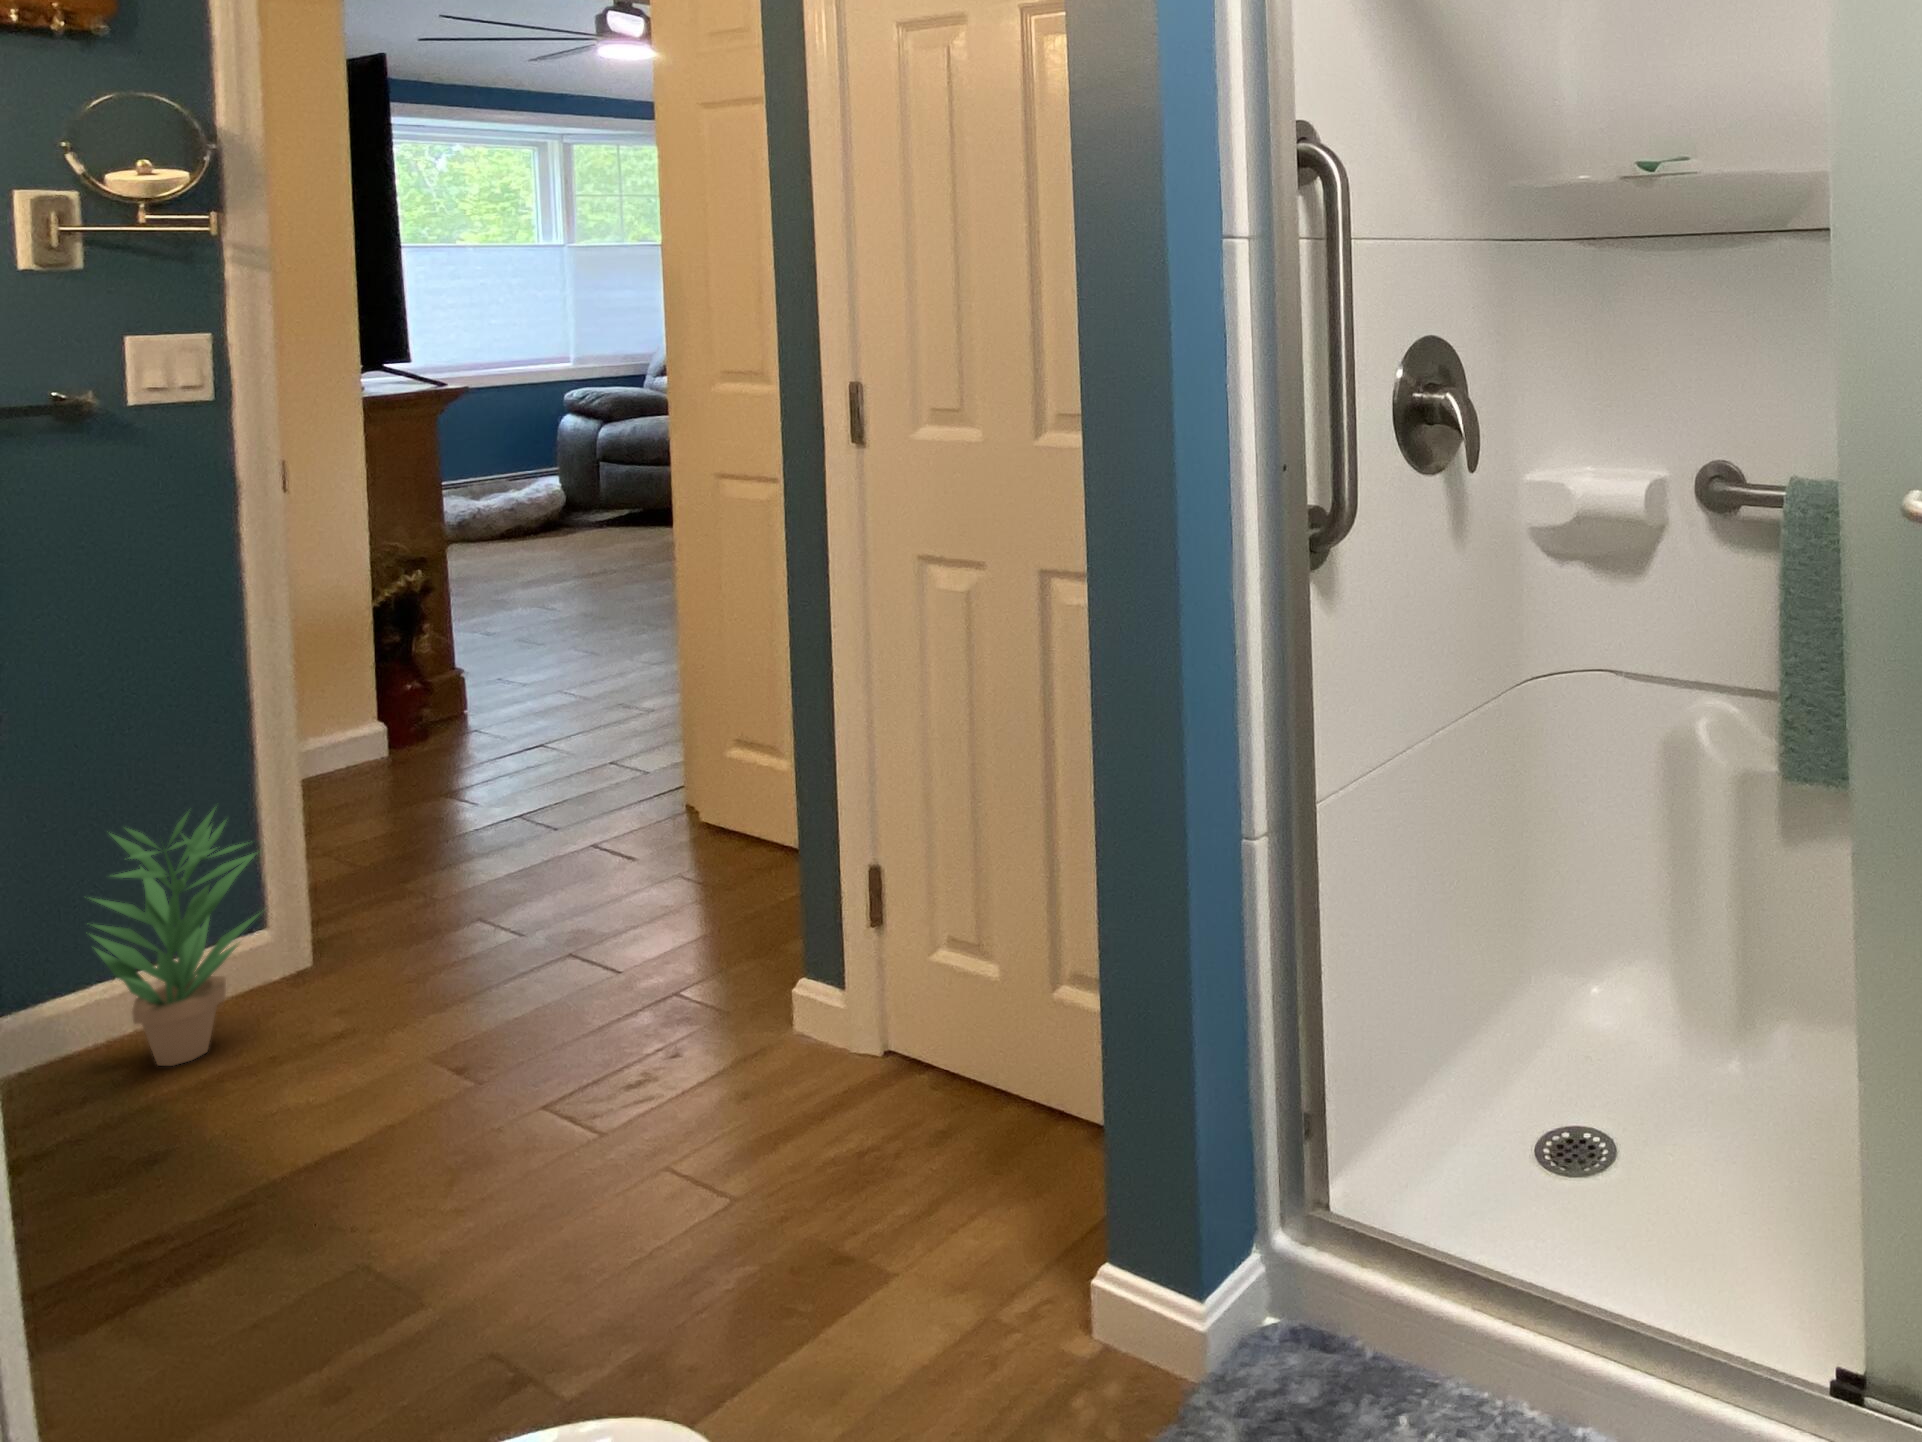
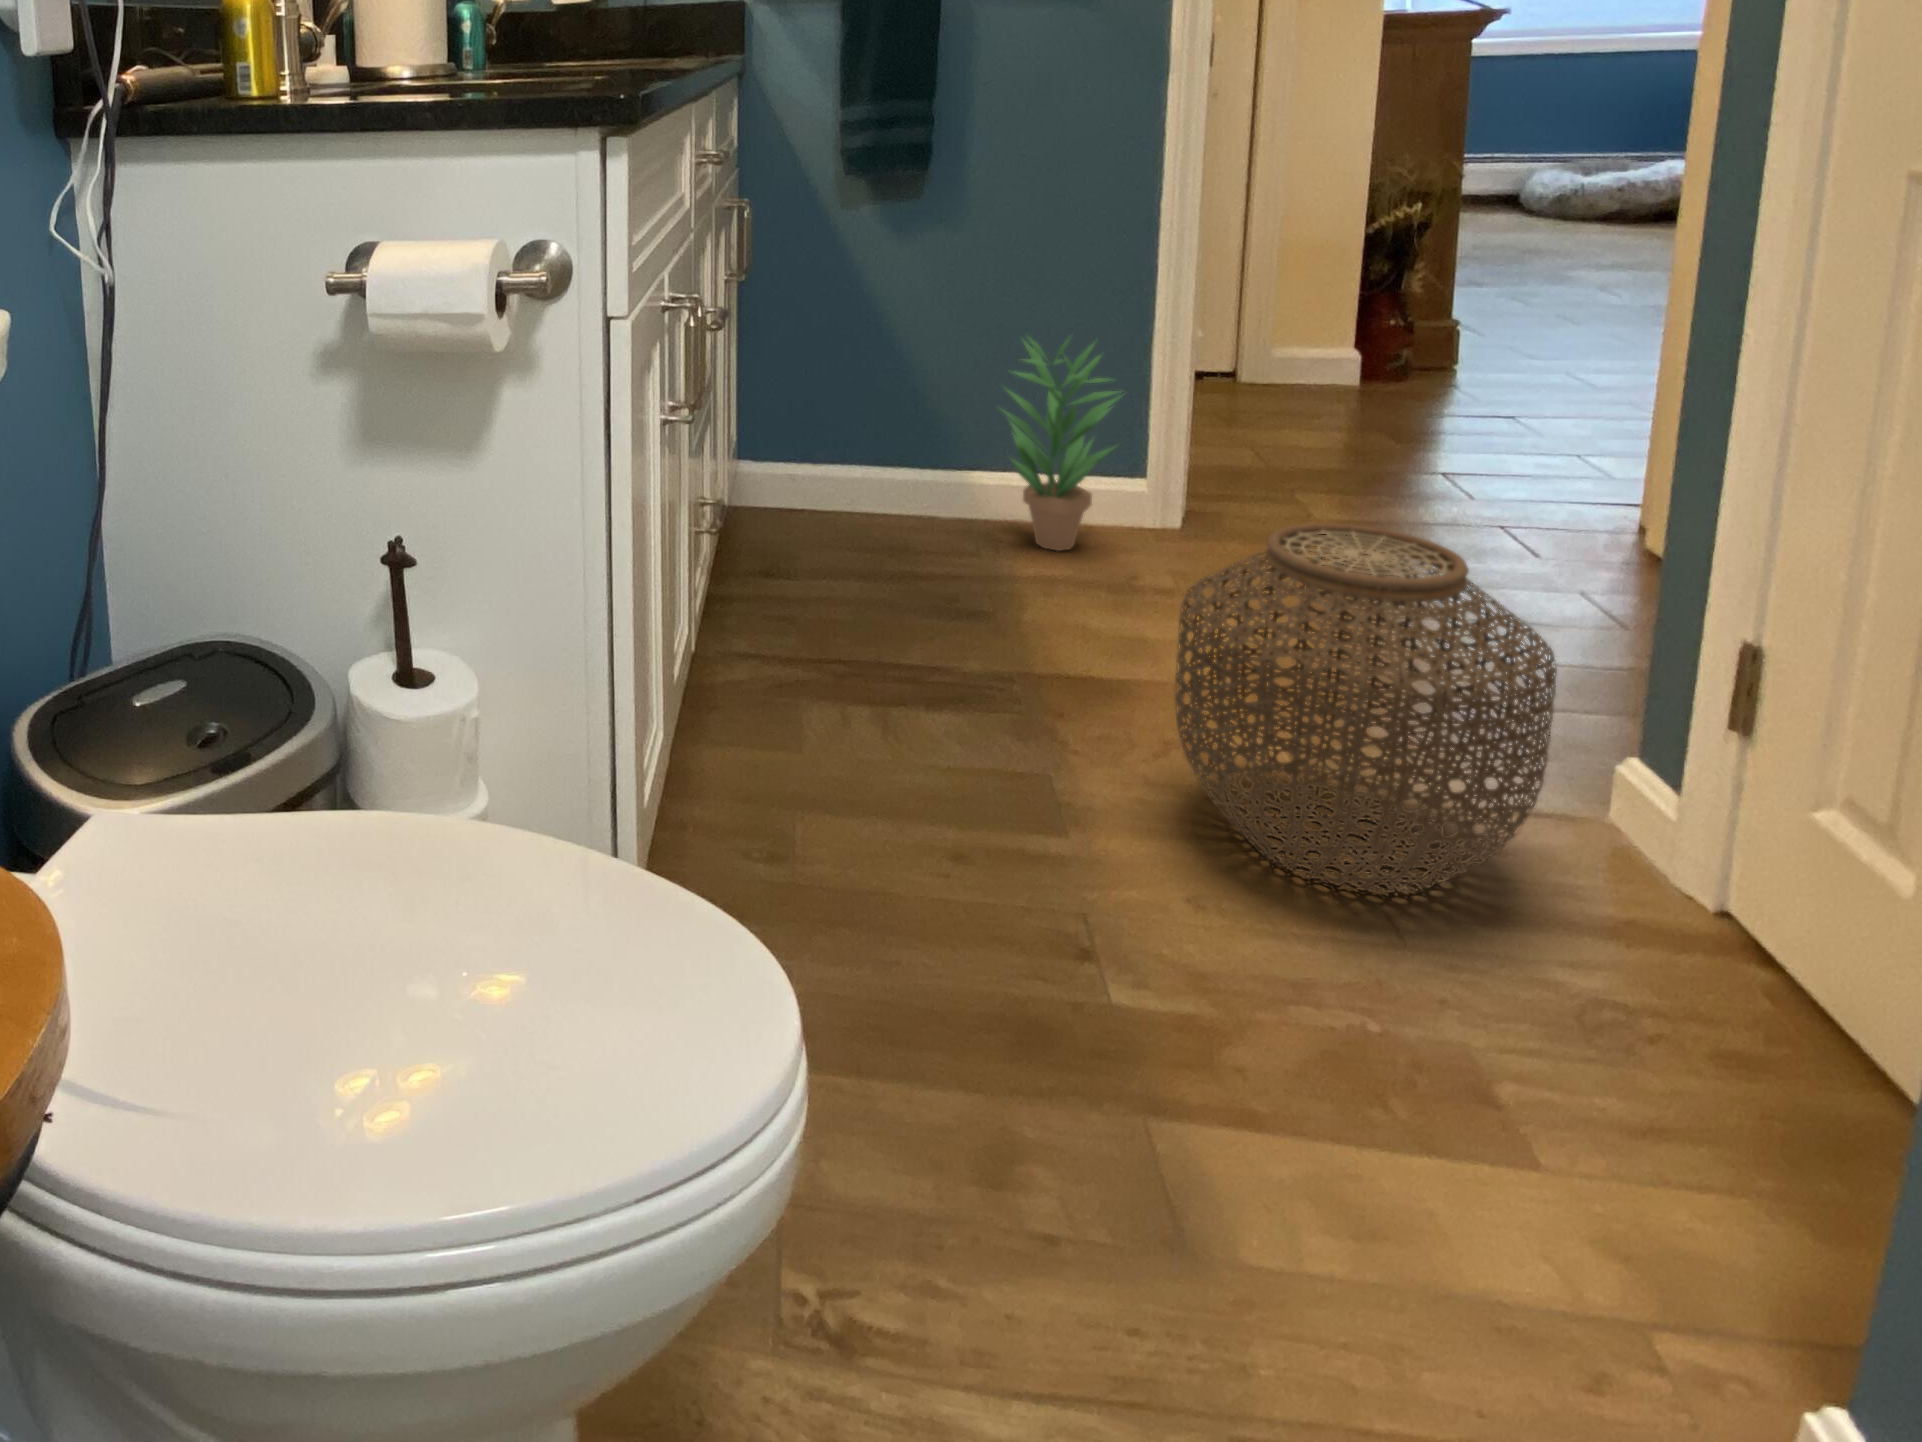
woven basket: none [497,880,789,1204] -> present [1175,523,1557,893]

